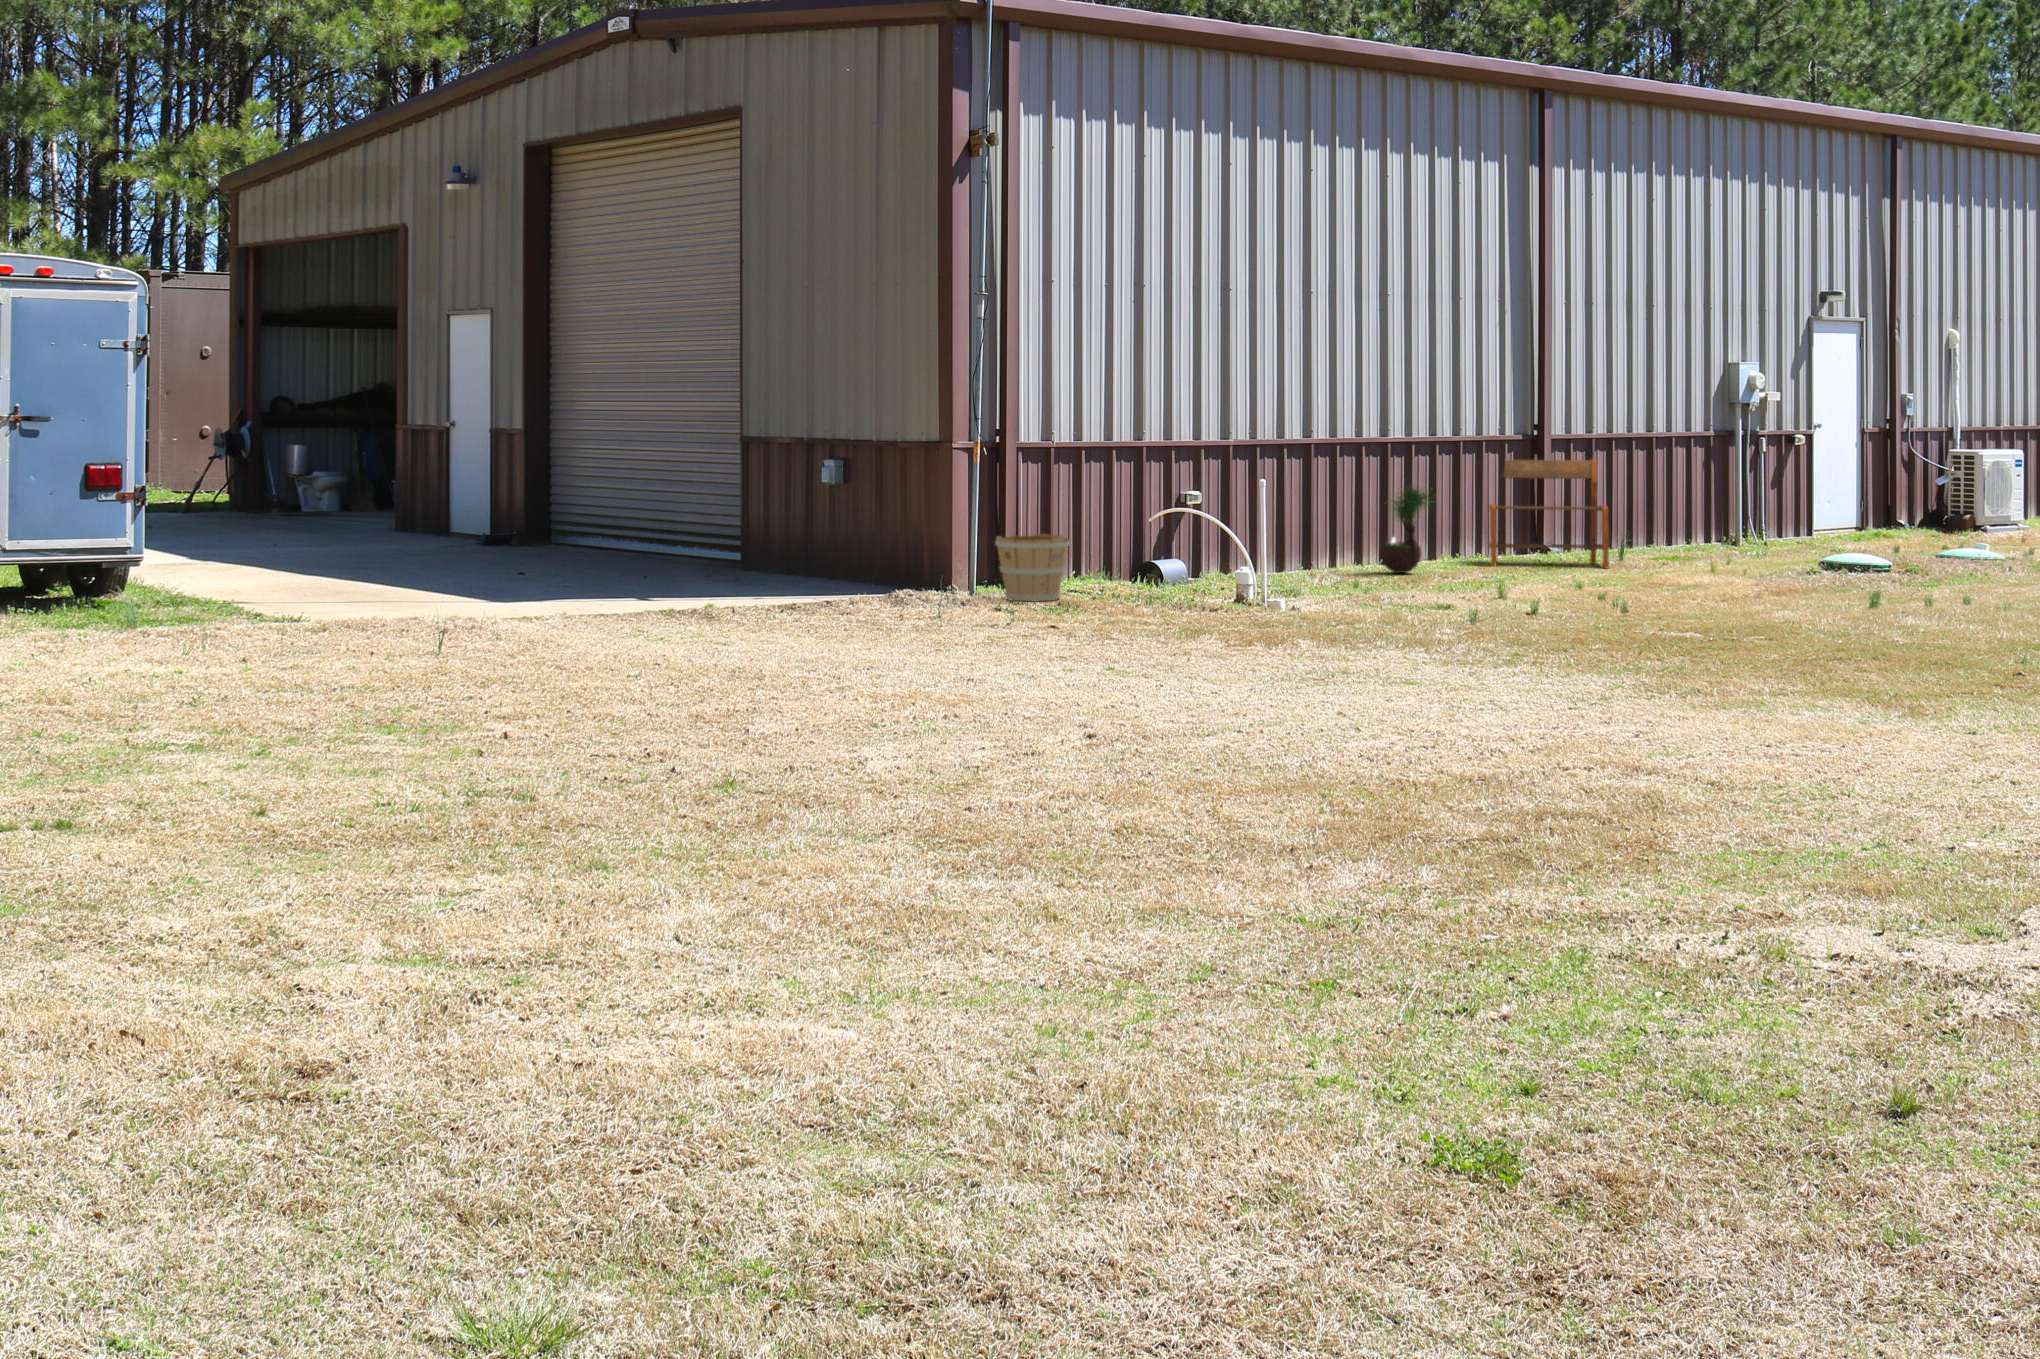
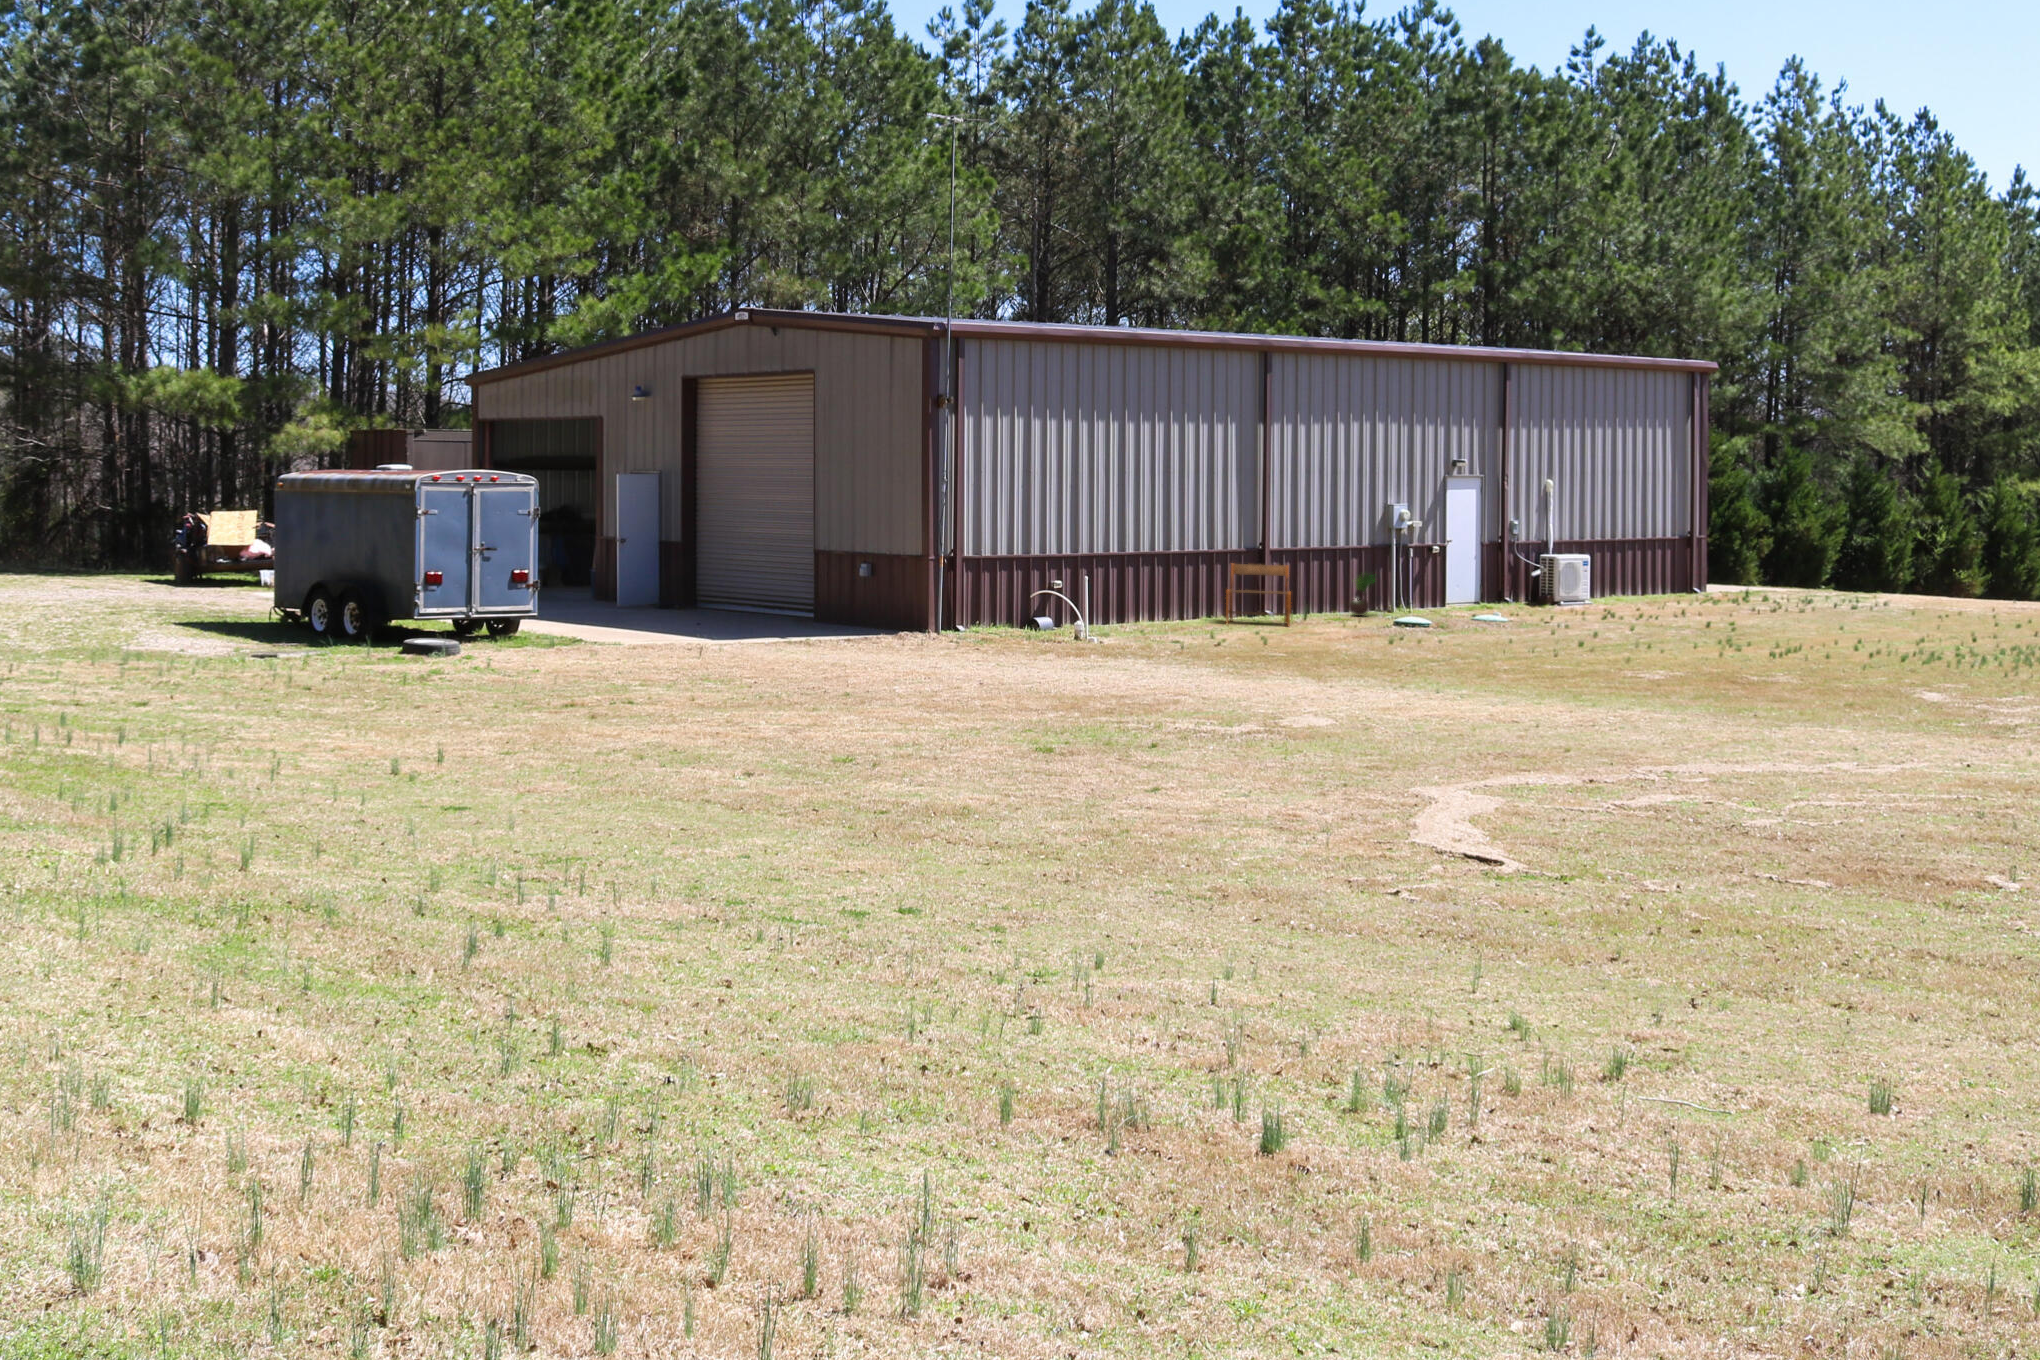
potted tree: present [1380,484,1432,573] -> present [1349,573,1375,616]
wooden bucket: present [995,534,1070,601] -> none [948,607,986,642]

